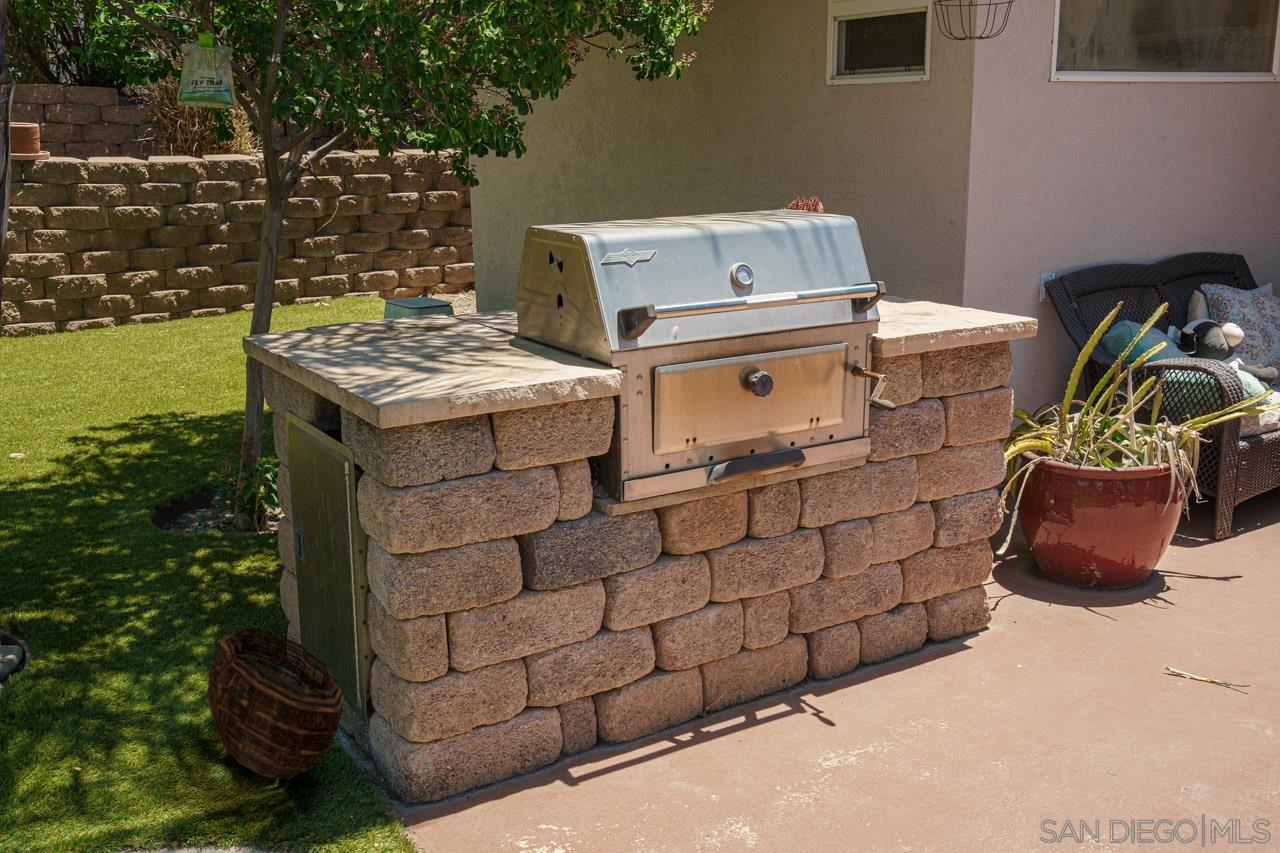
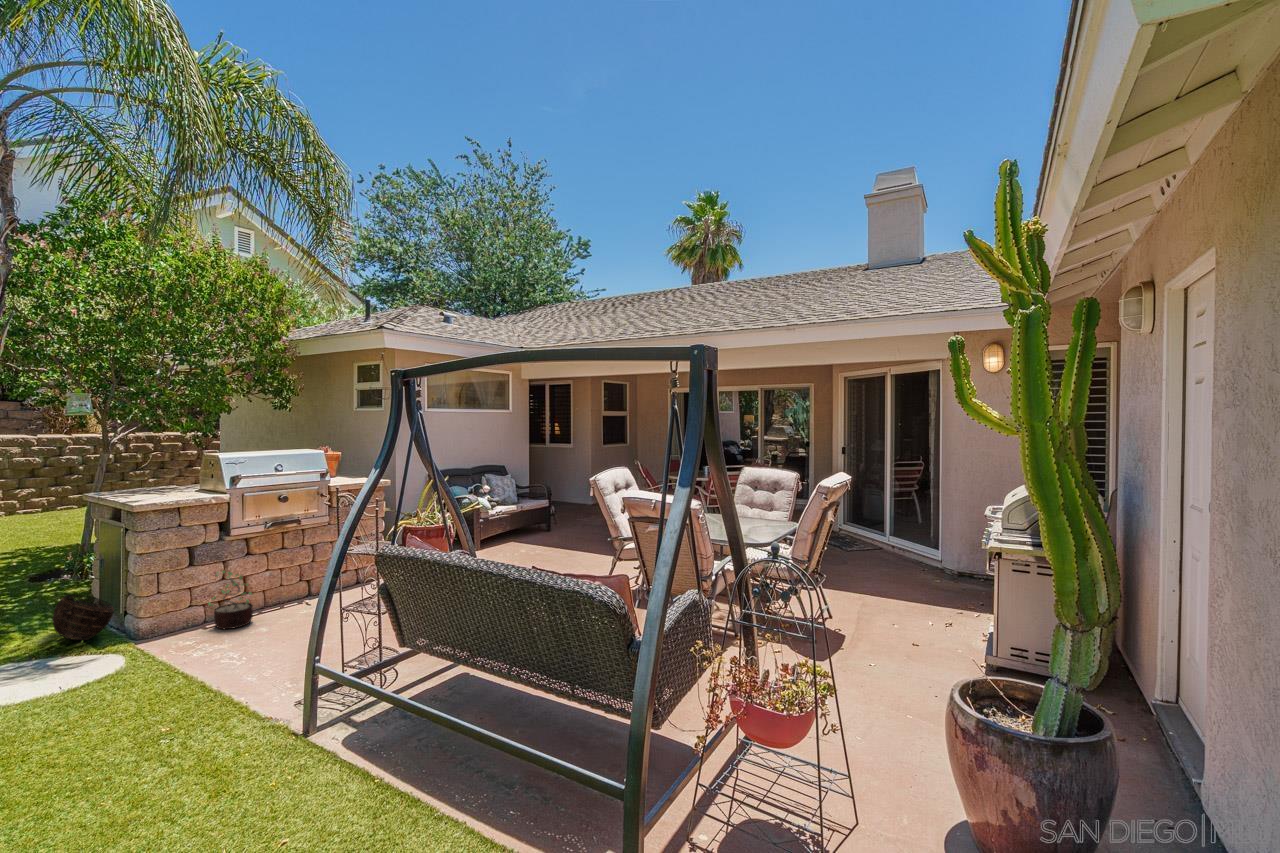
decorative plant: none [566,604,697,800] -> present [206,570,253,629]

